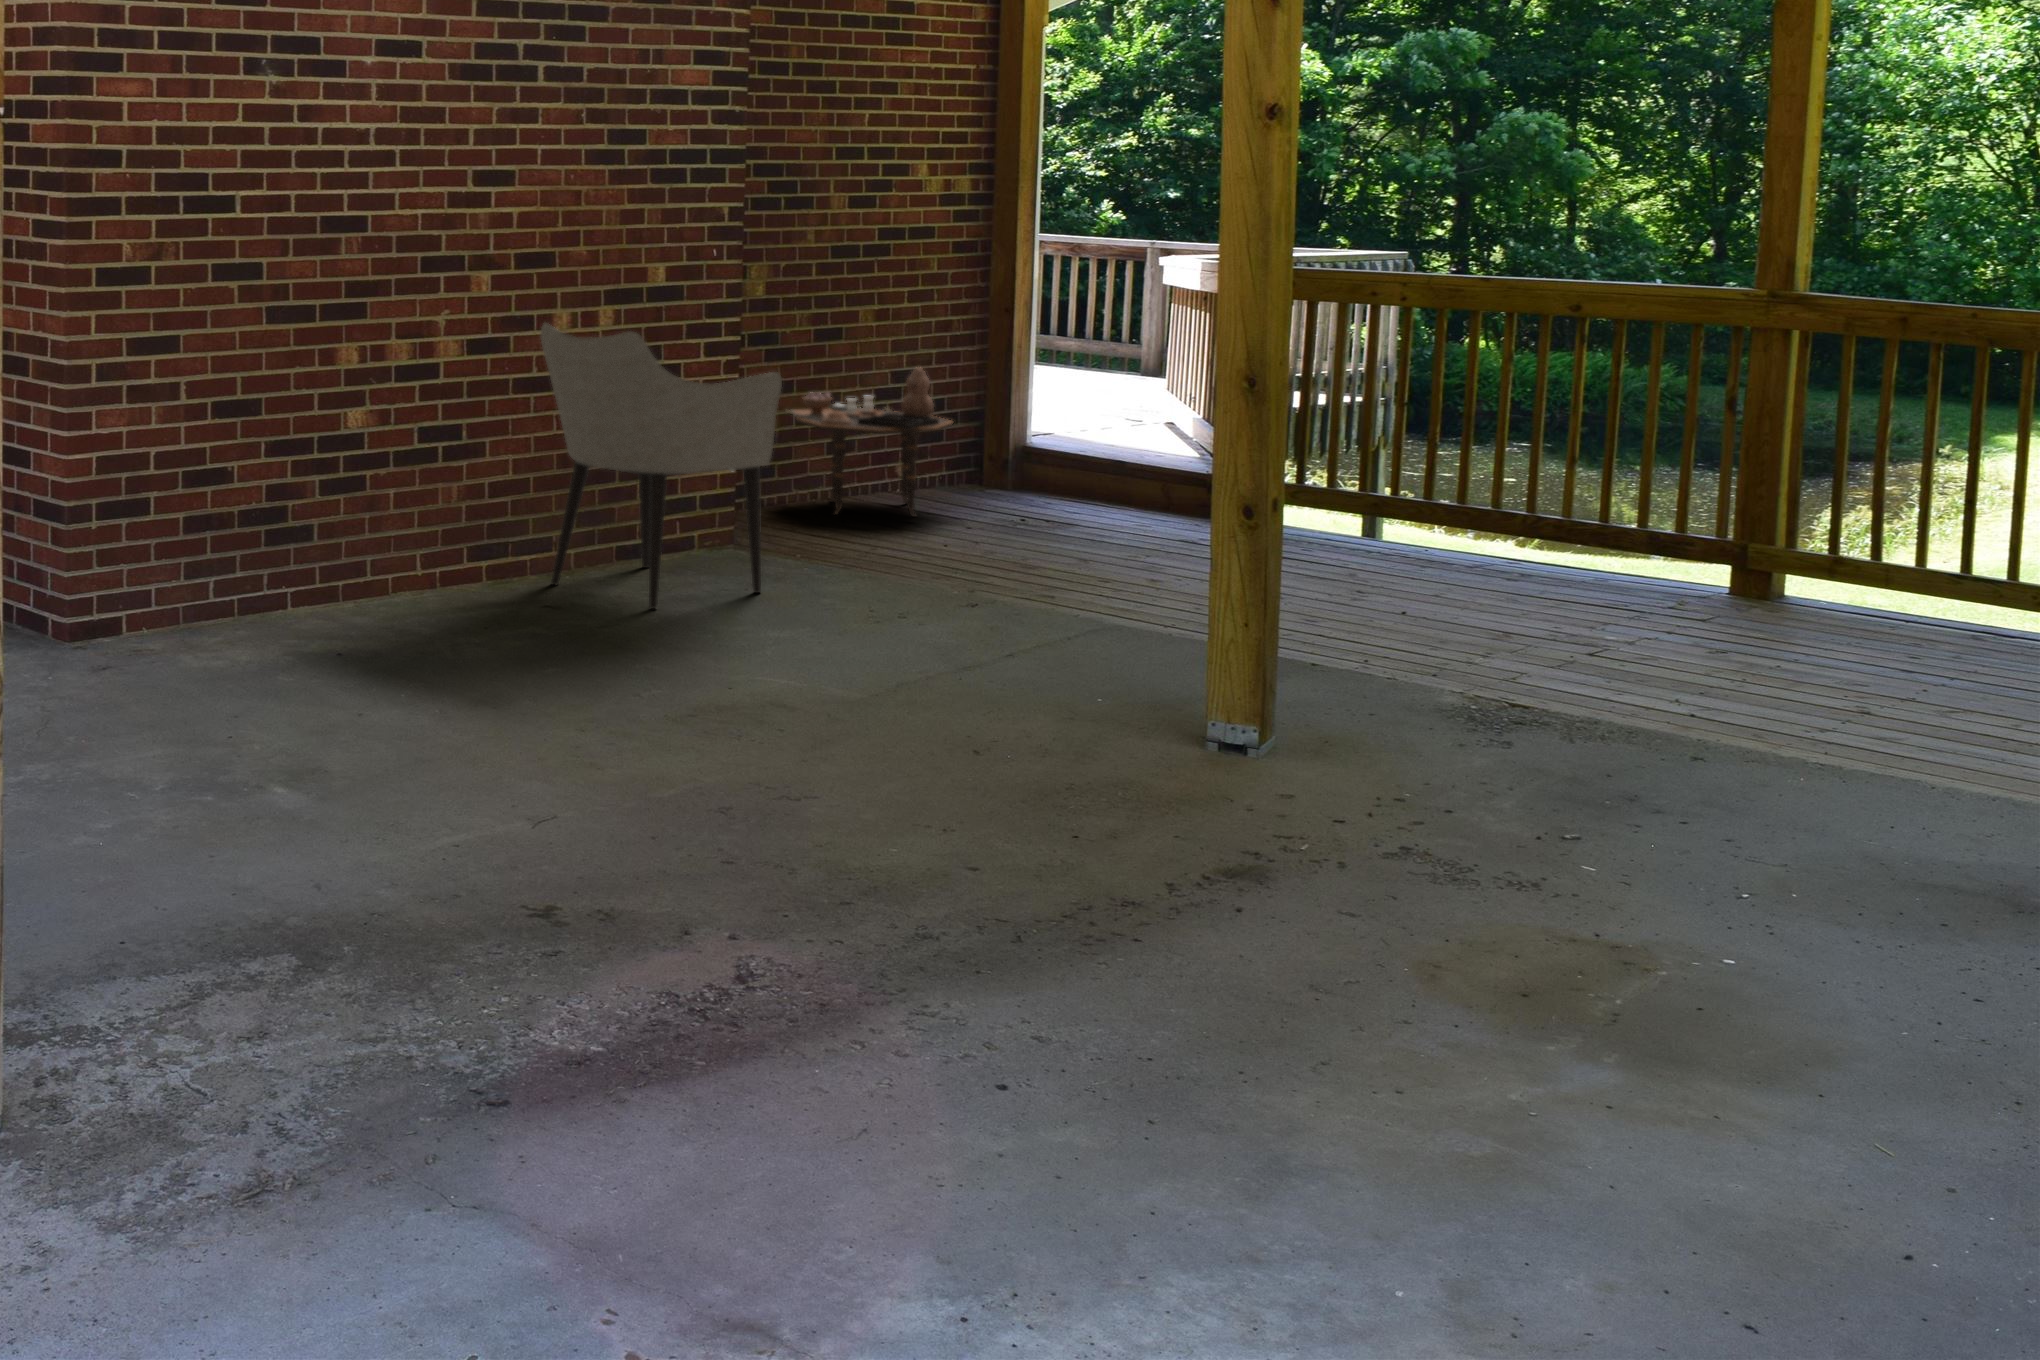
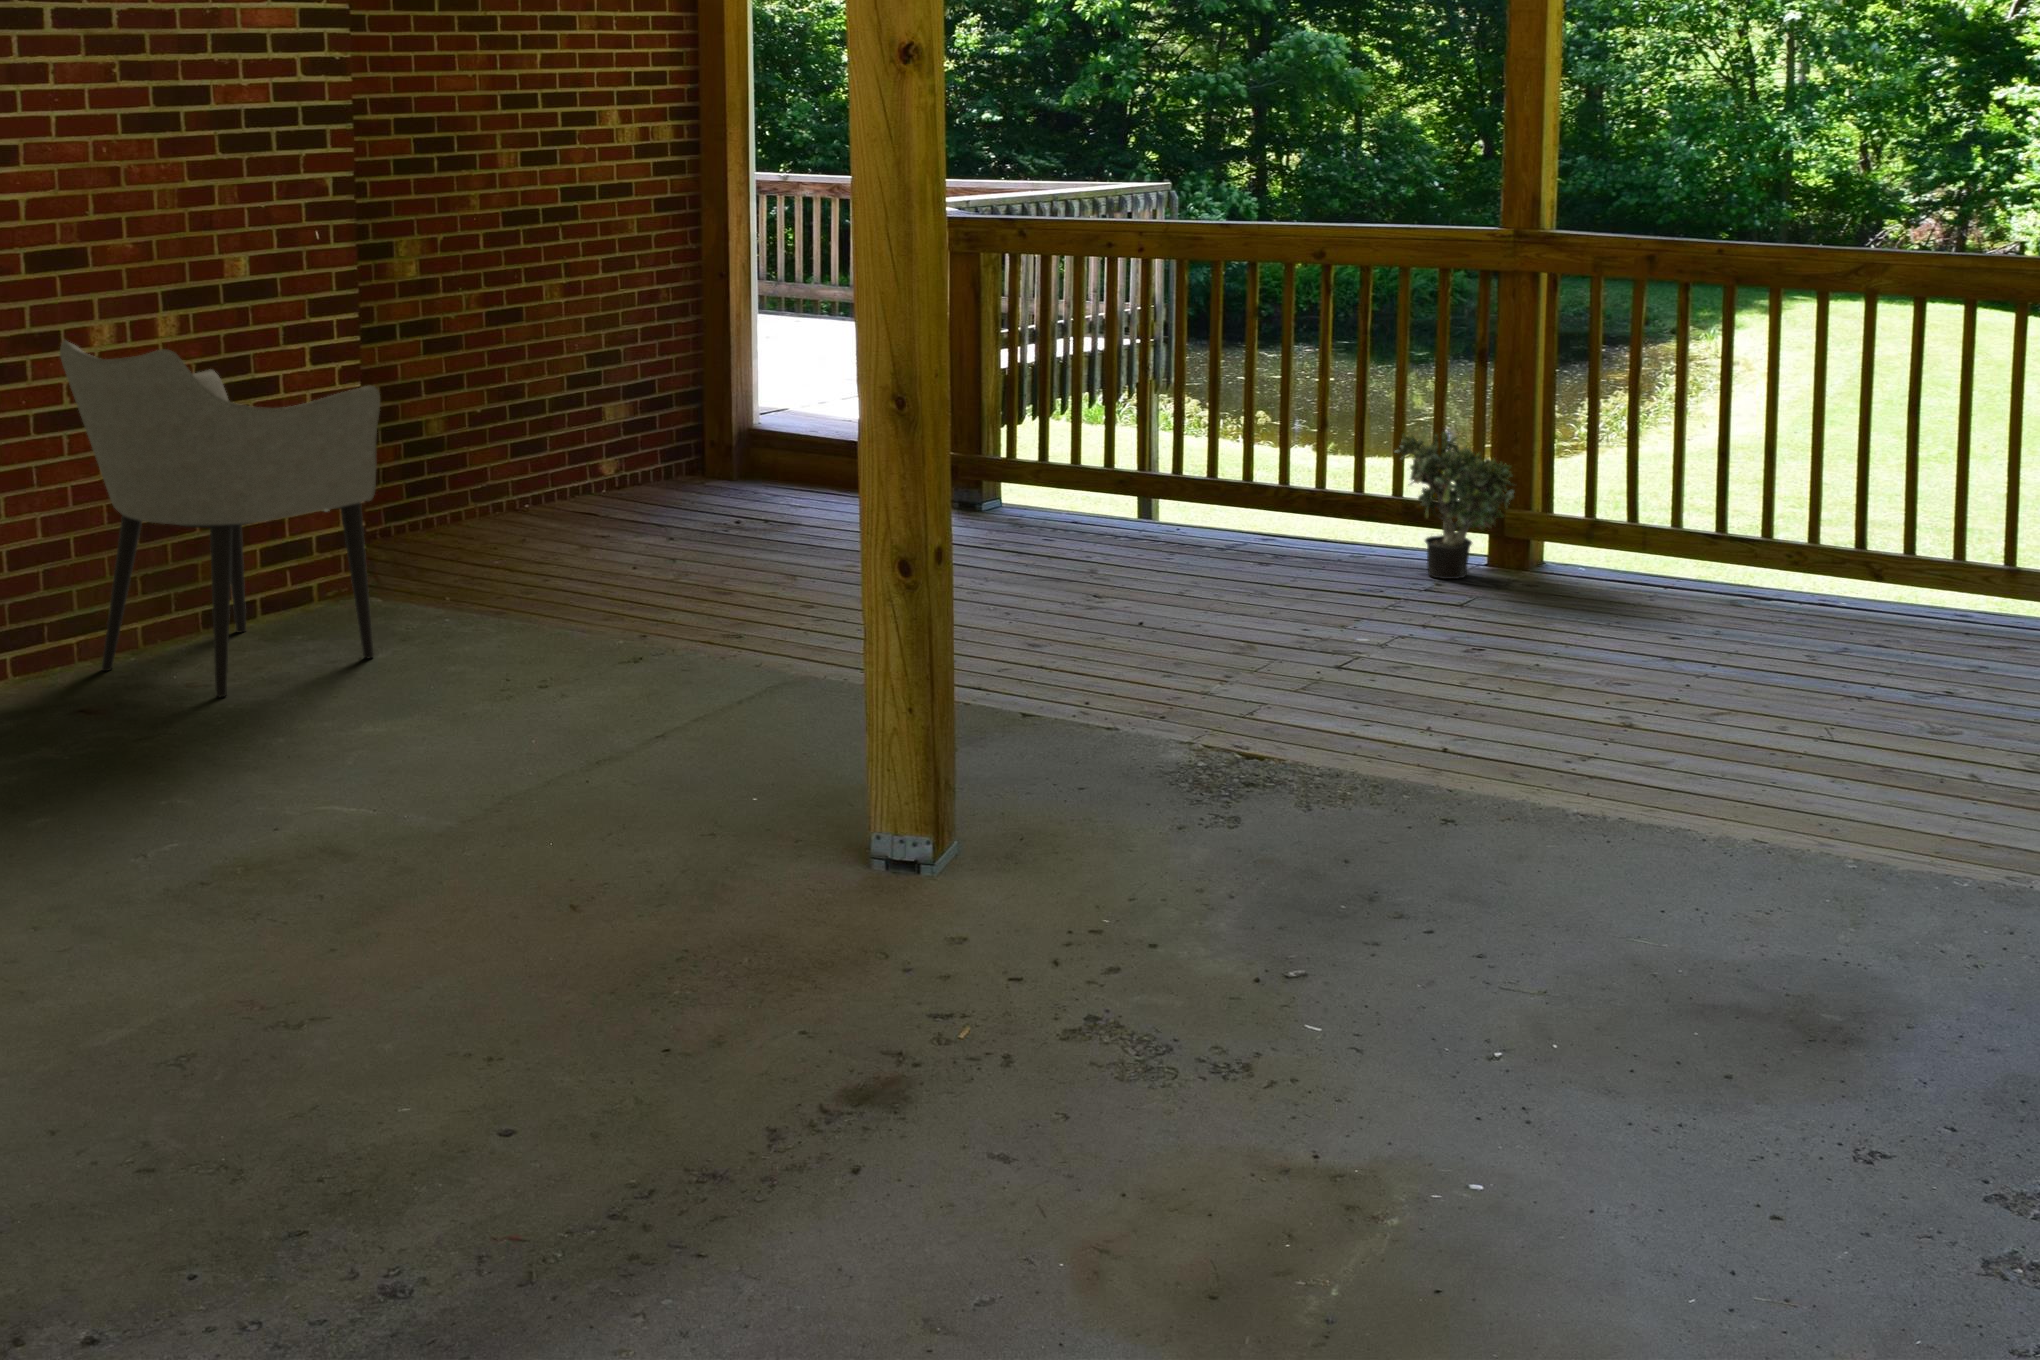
side table: present [787,367,953,517] -> none [451,350,650,532]
potted plant: none [1666,474,1791,610] -> present [1395,432,1515,579]

